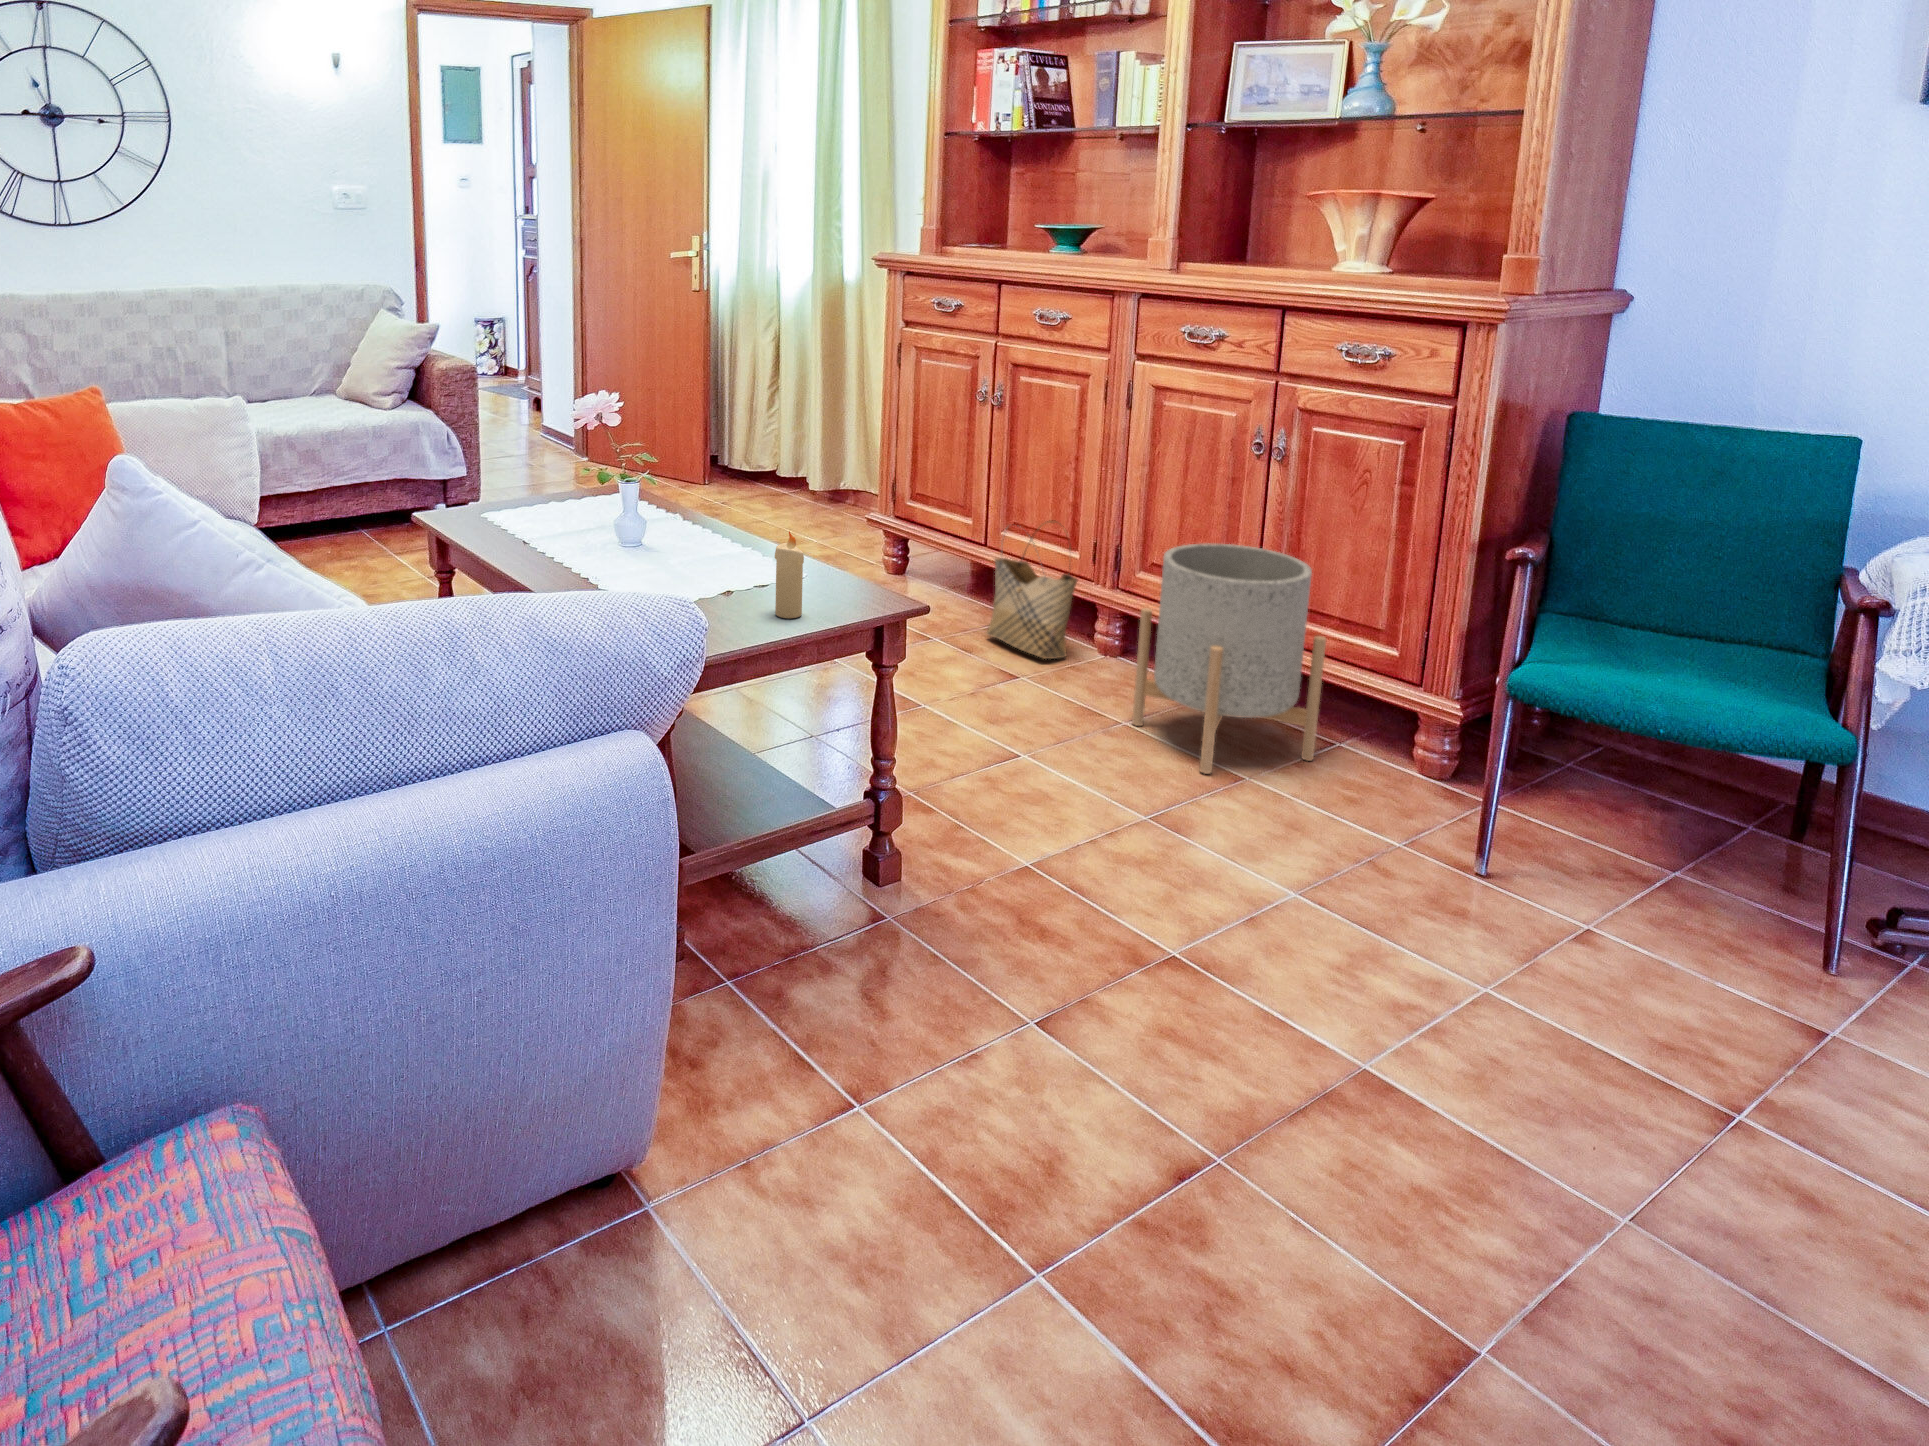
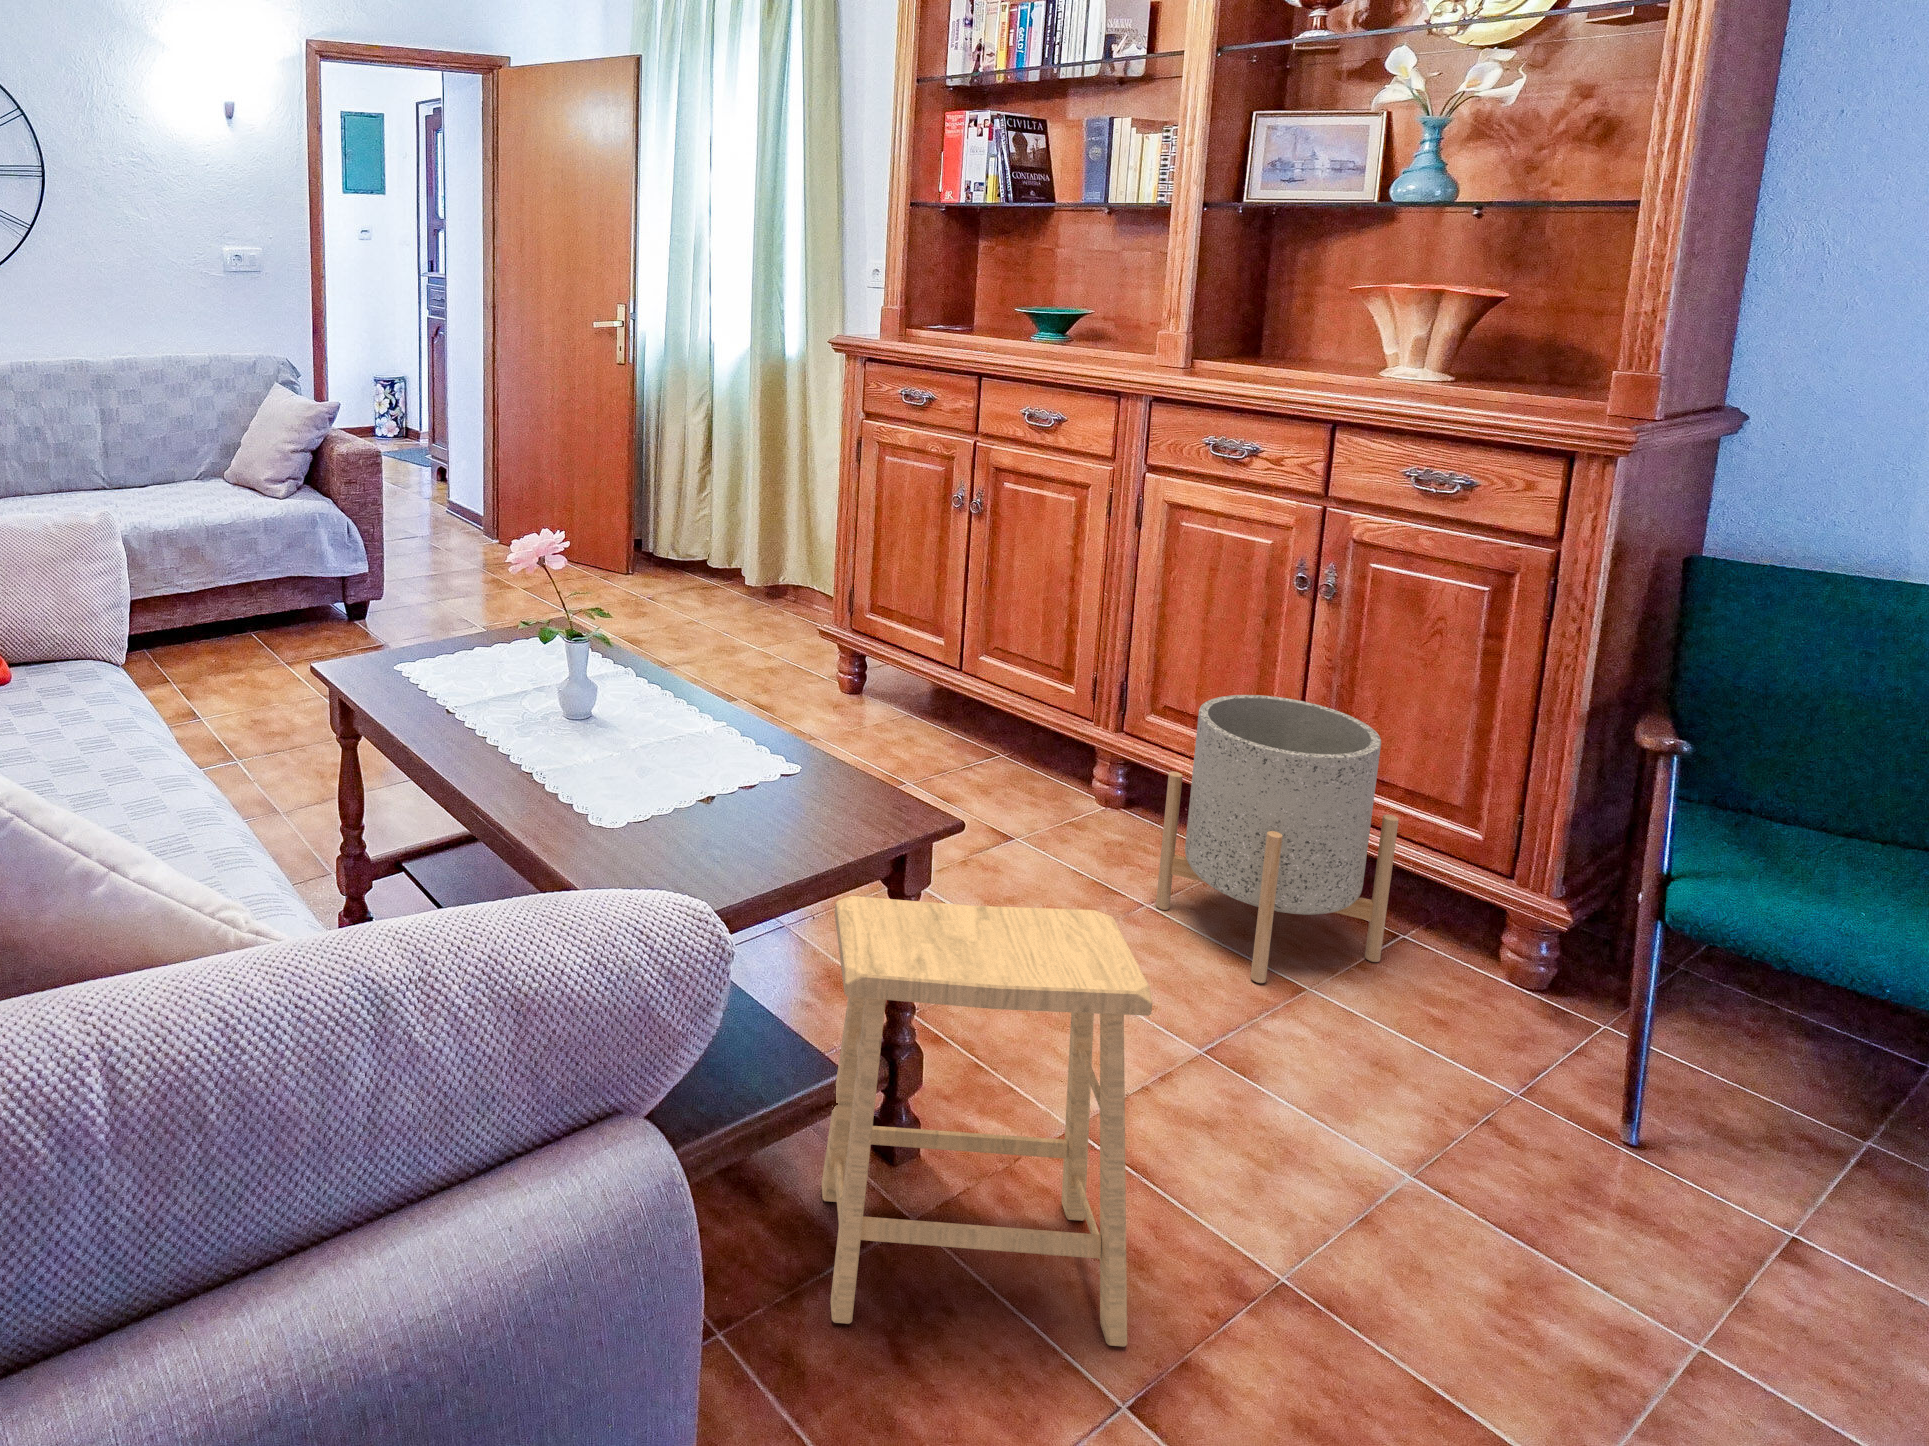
woven basket: present [987,520,1078,659] -> none [966,649,1076,812]
candle: present [775,531,804,618] -> none [769,728,806,837]
footstool: none [815,658,1054,987] -> present [822,896,1152,1347]

